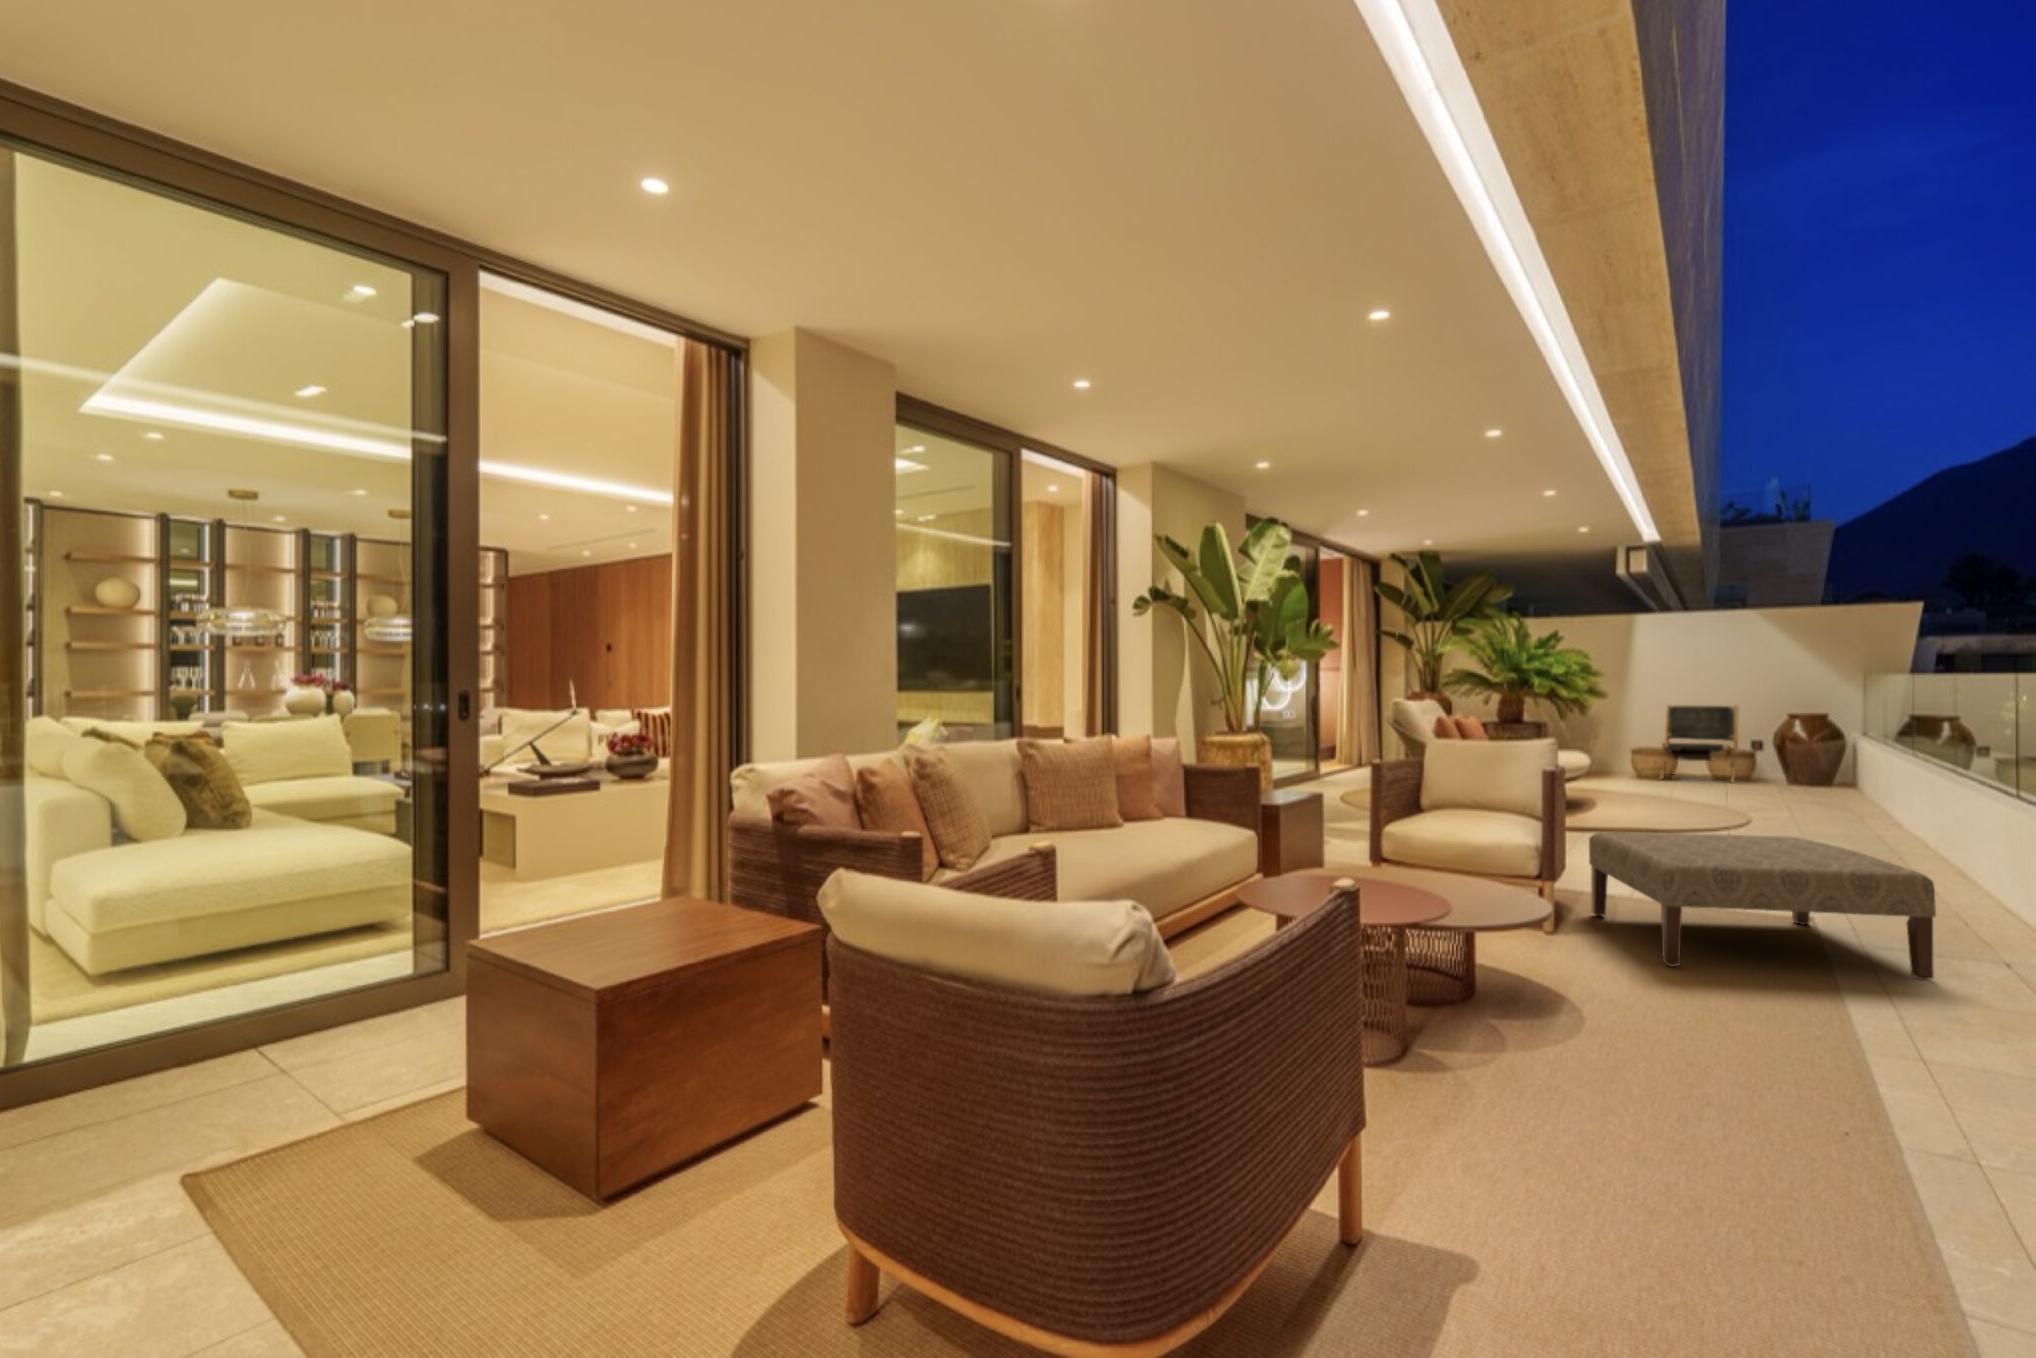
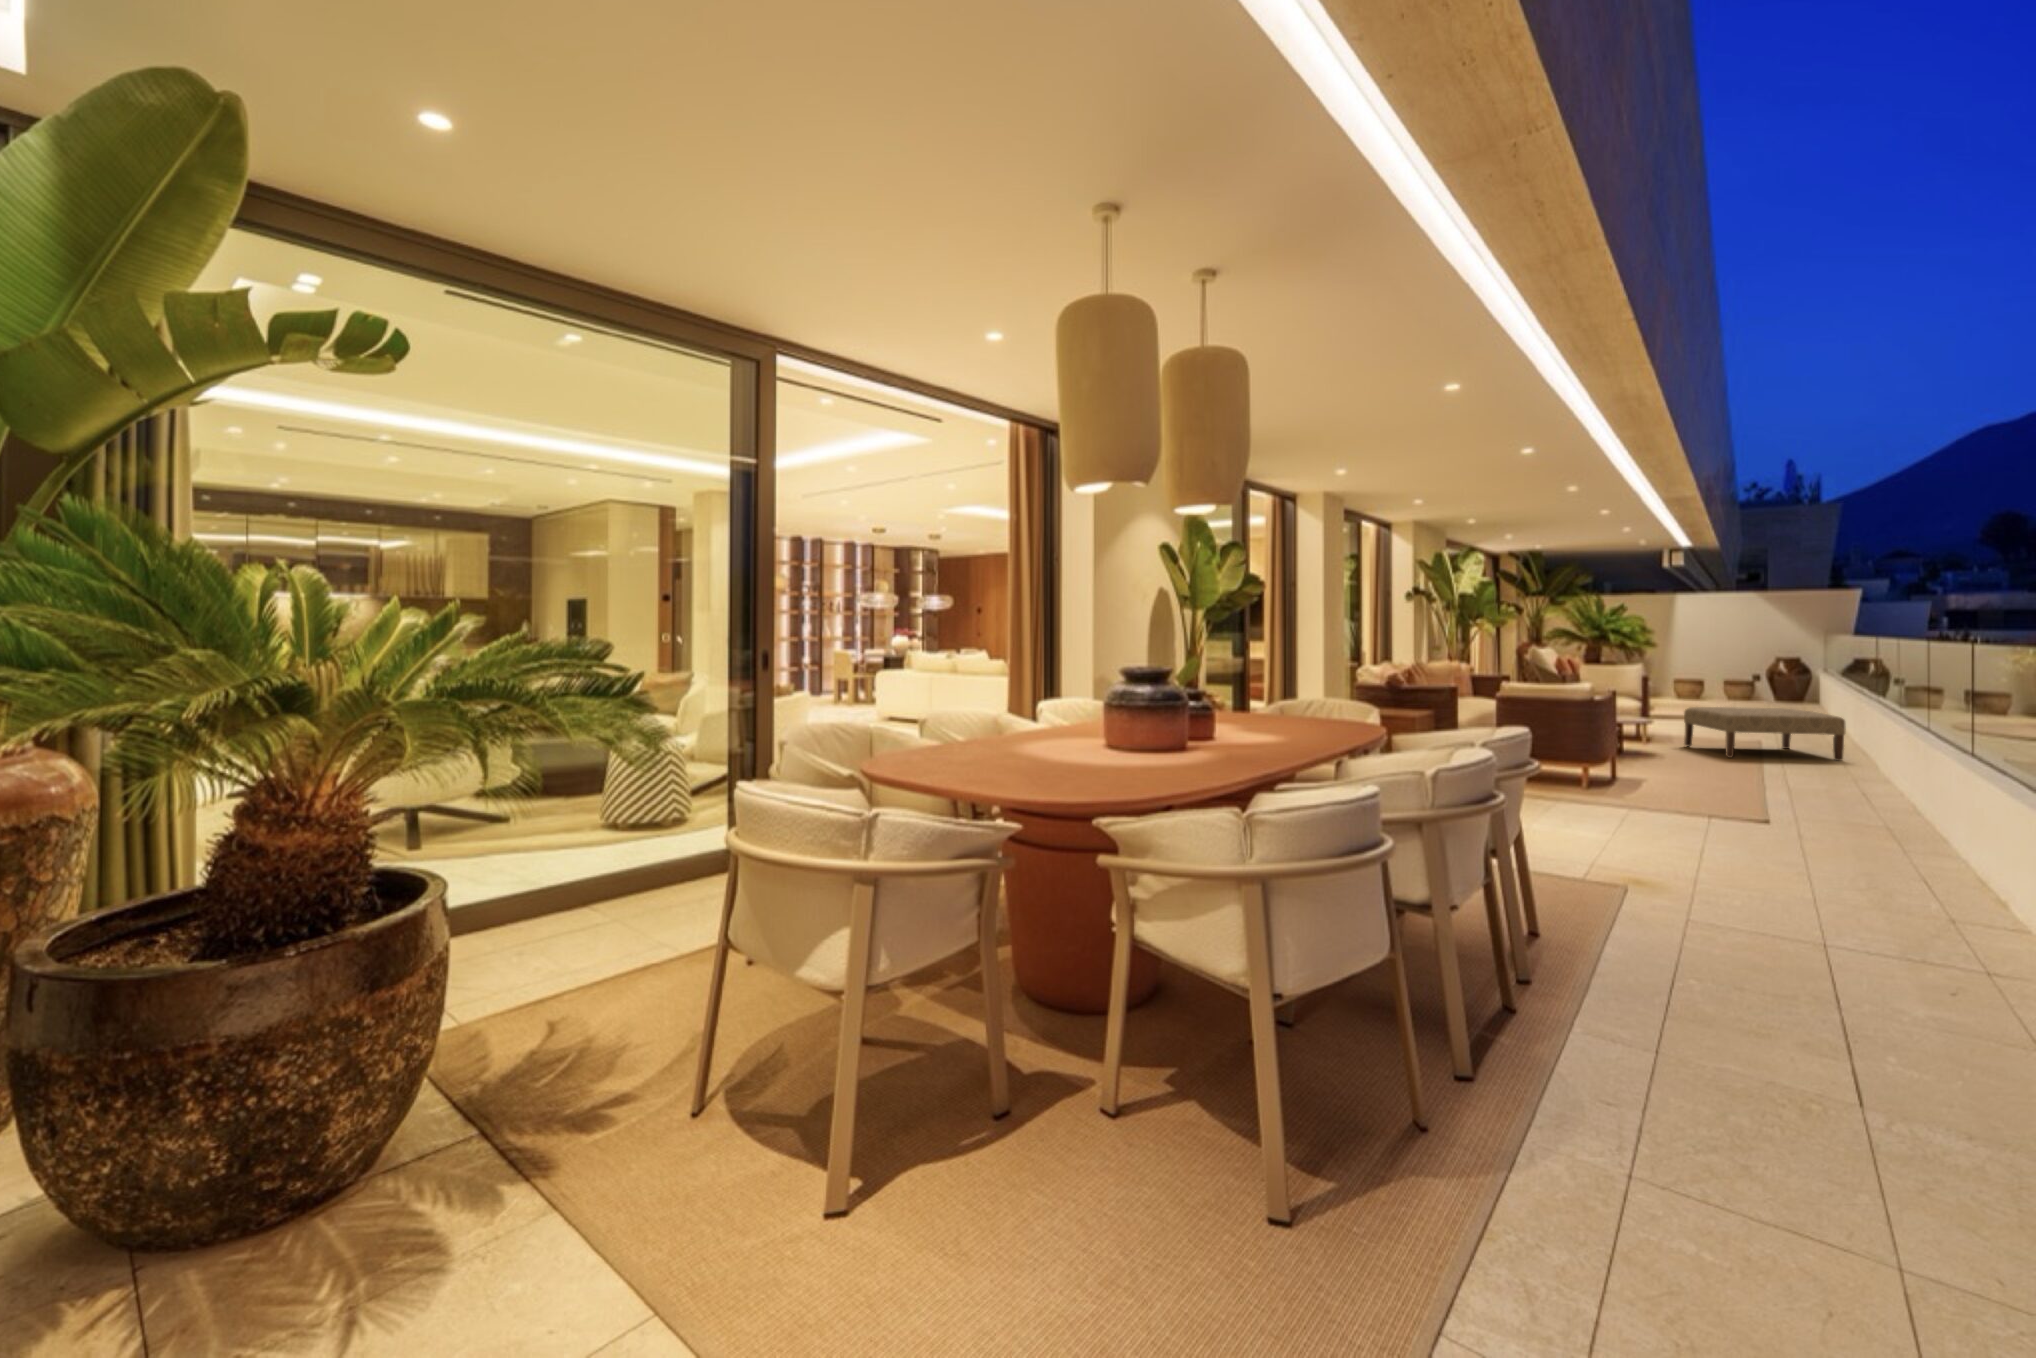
lounge chair: present [1660,705,1739,782] -> none [1690,652,1744,702]

